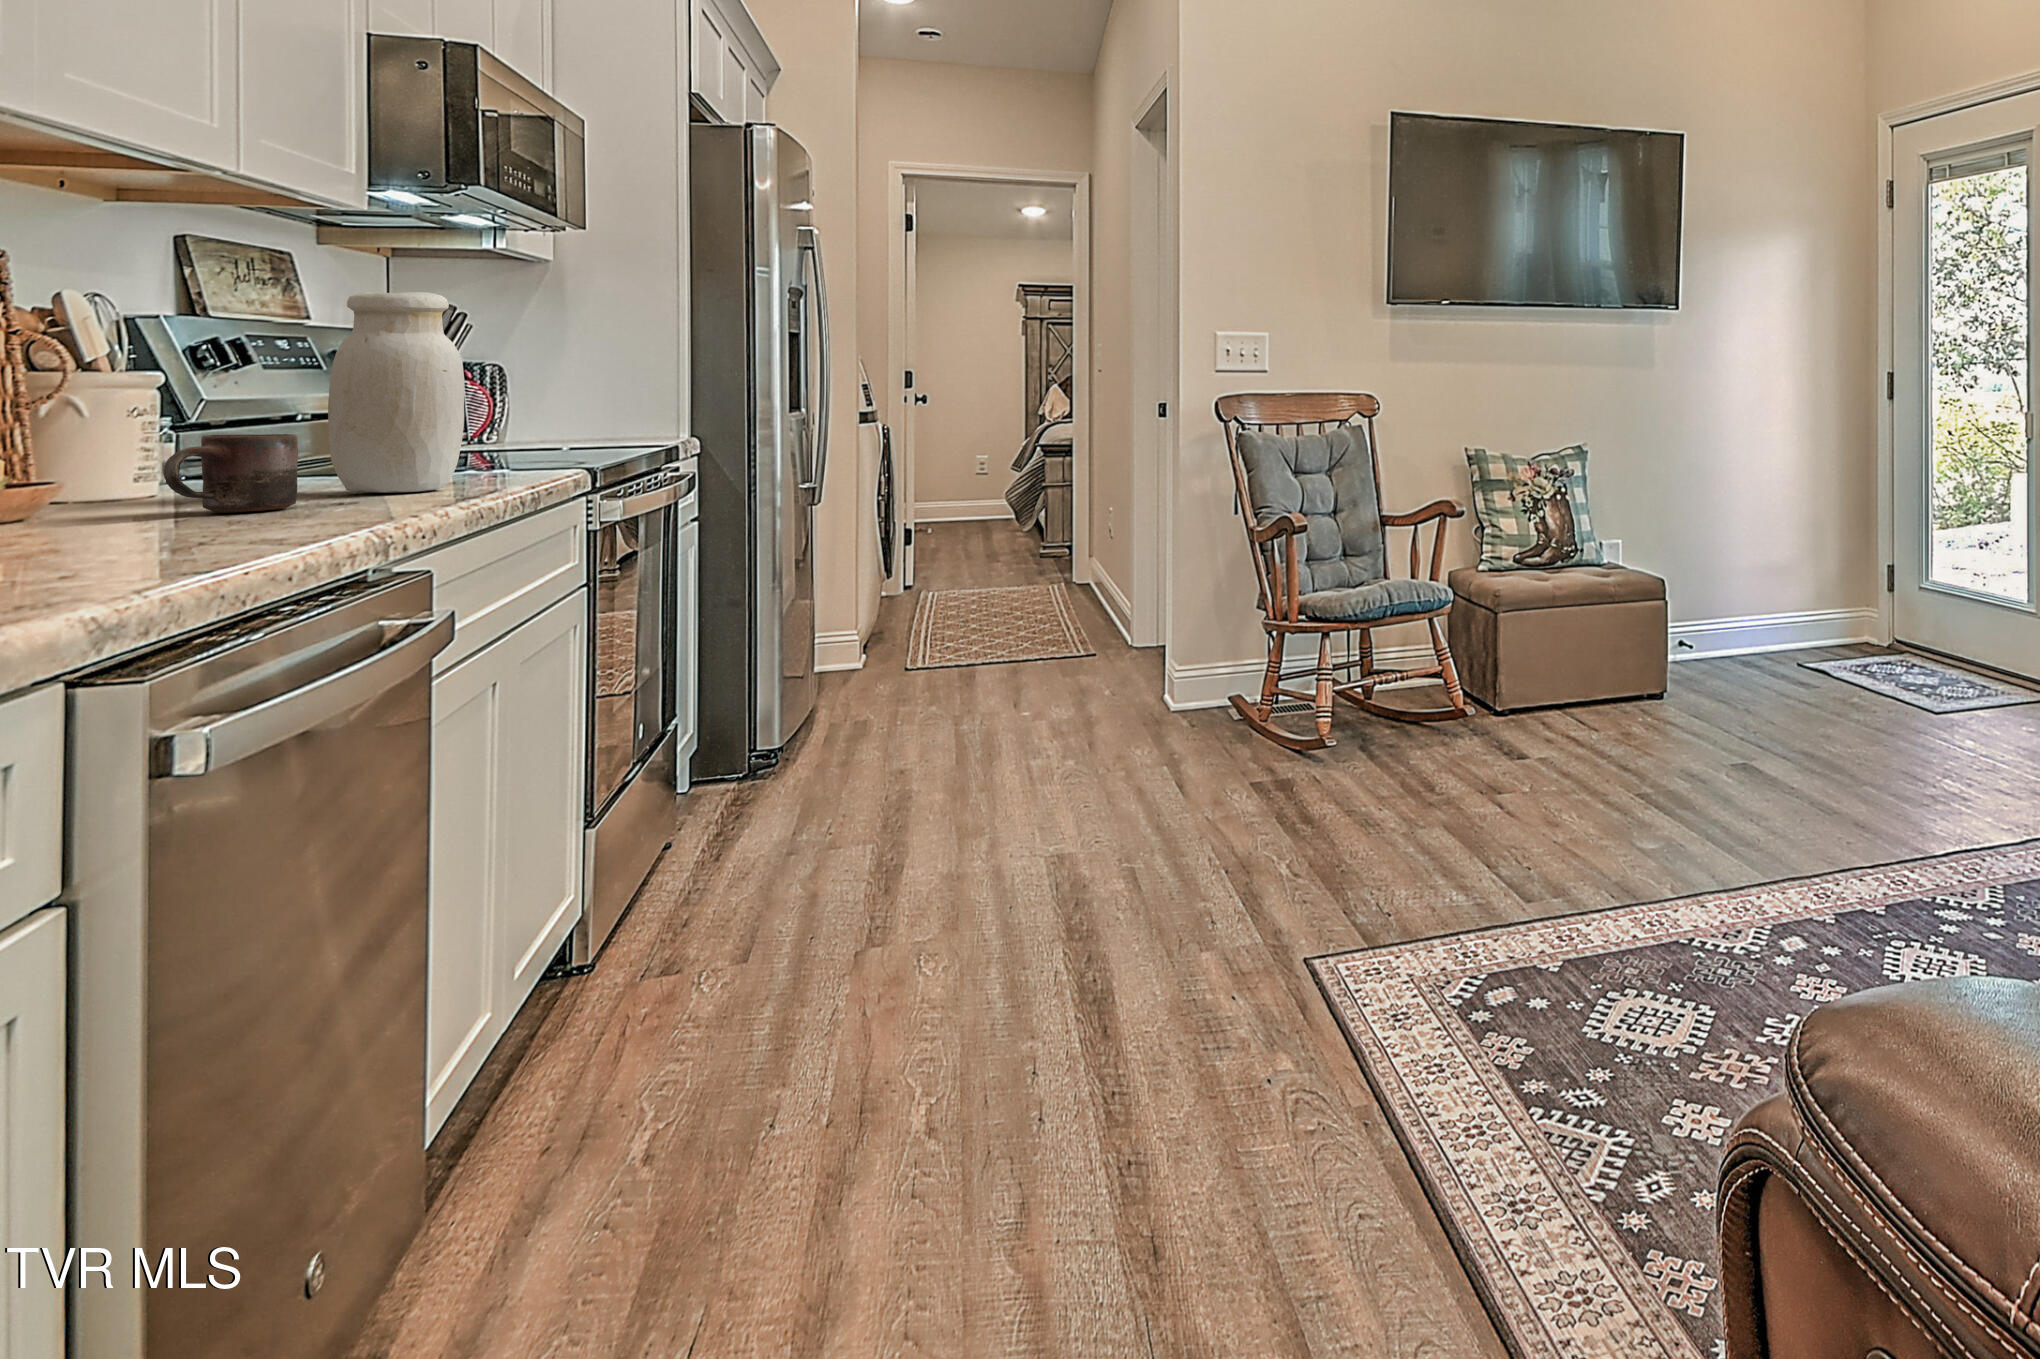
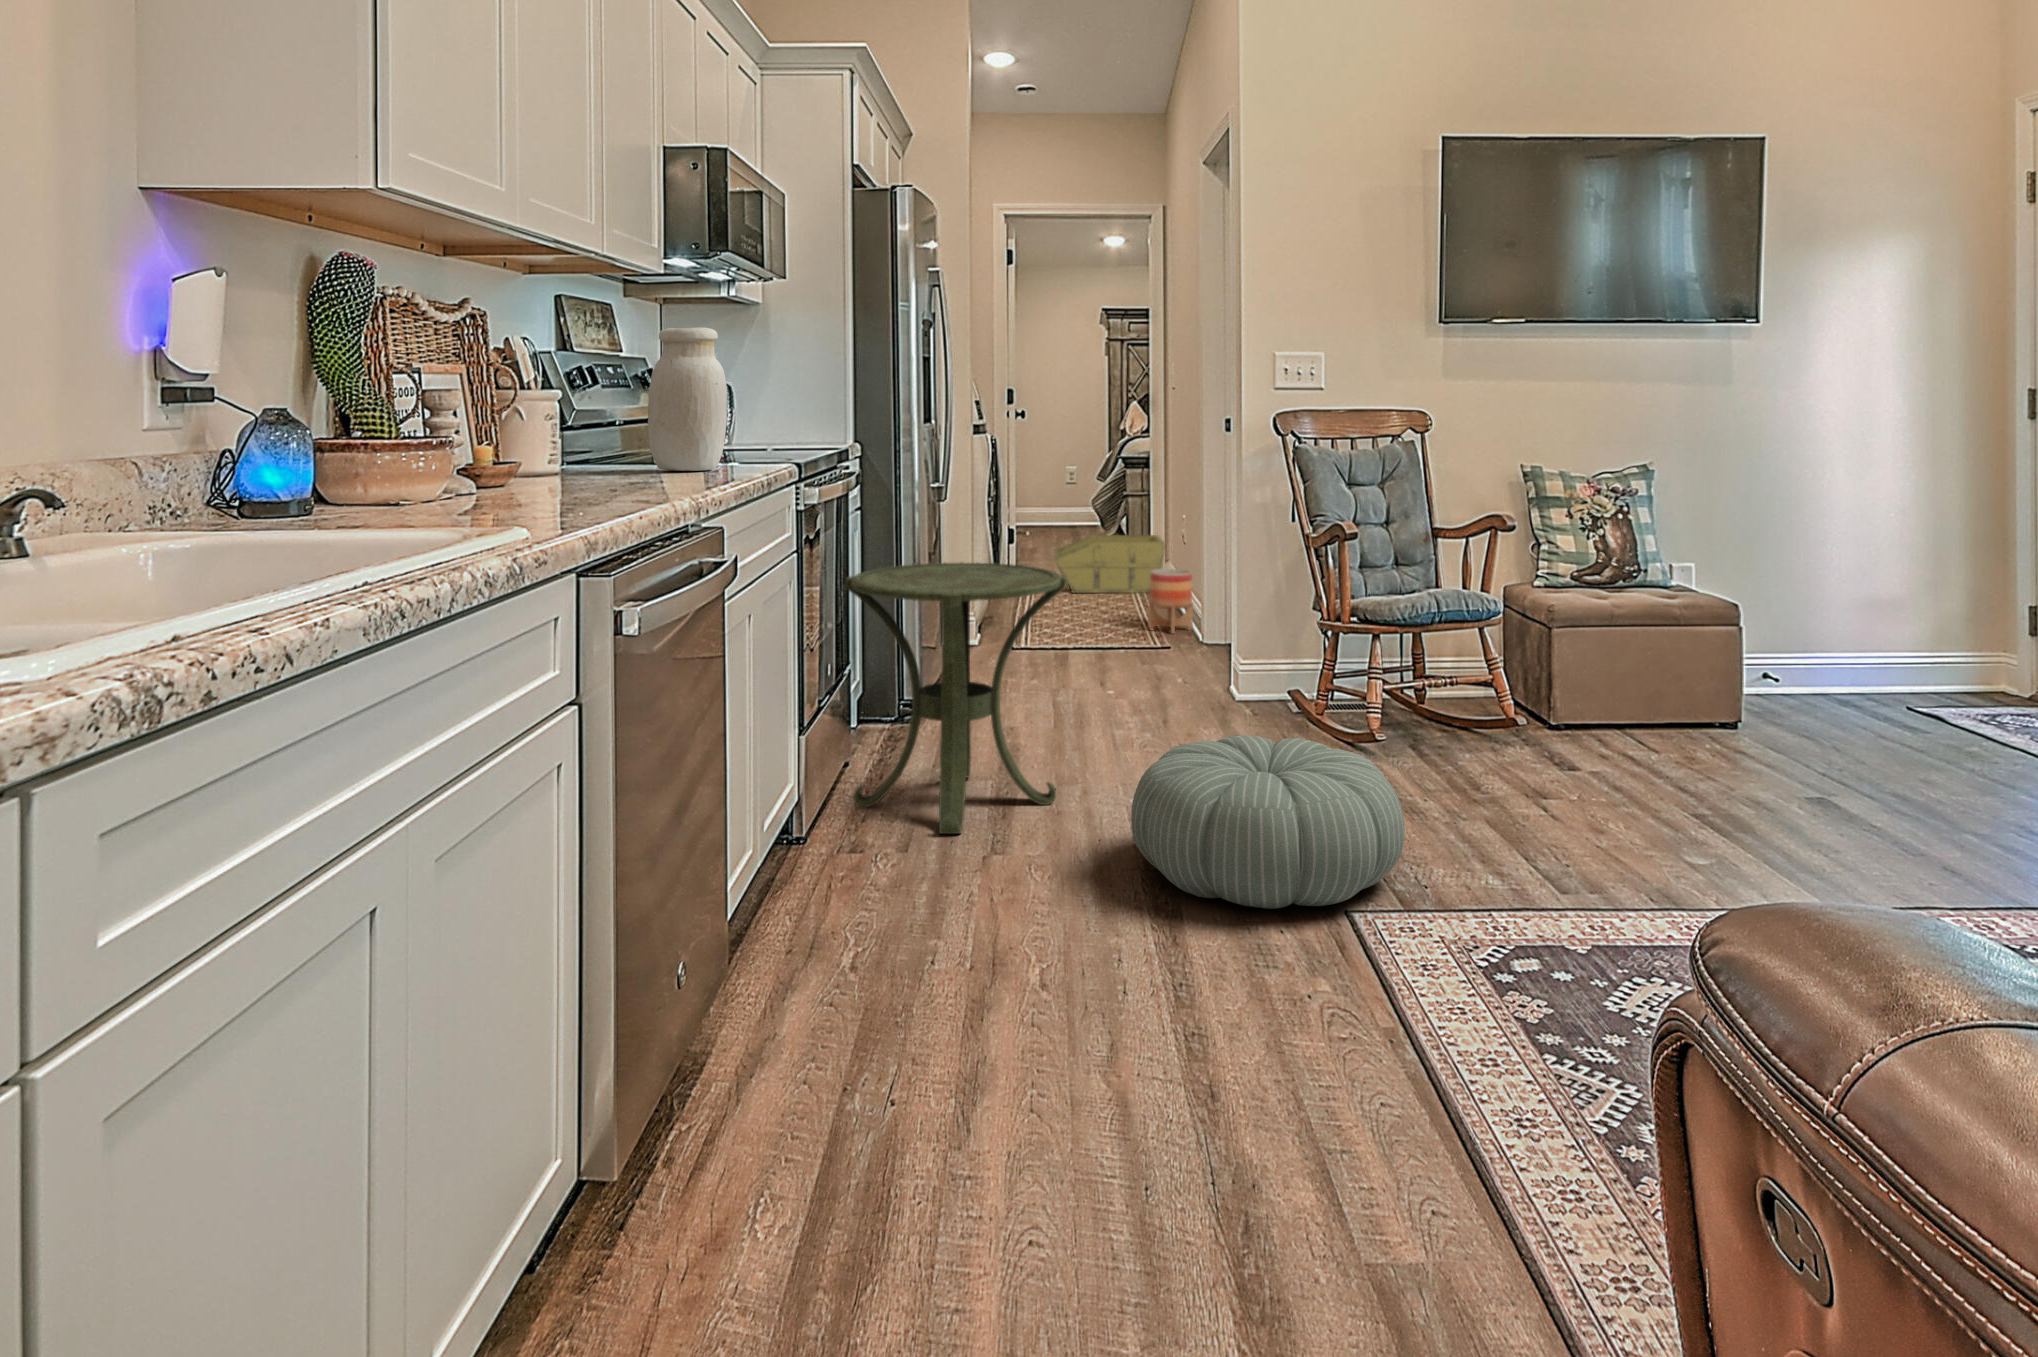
mug: present [163,434,298,513] -> none [566,427,636,480]
storage bin: none [954,529,1085,599] -> present [1054,535,1165,593]
planter: none [1067,568,1118,641] -> present [1149,569,1193,634]
side table: none [664,584,968,929] -> present [846,562,1067,834]
pouf: none [1049,767,1365,974] -> present [1131,735,1405,909]

